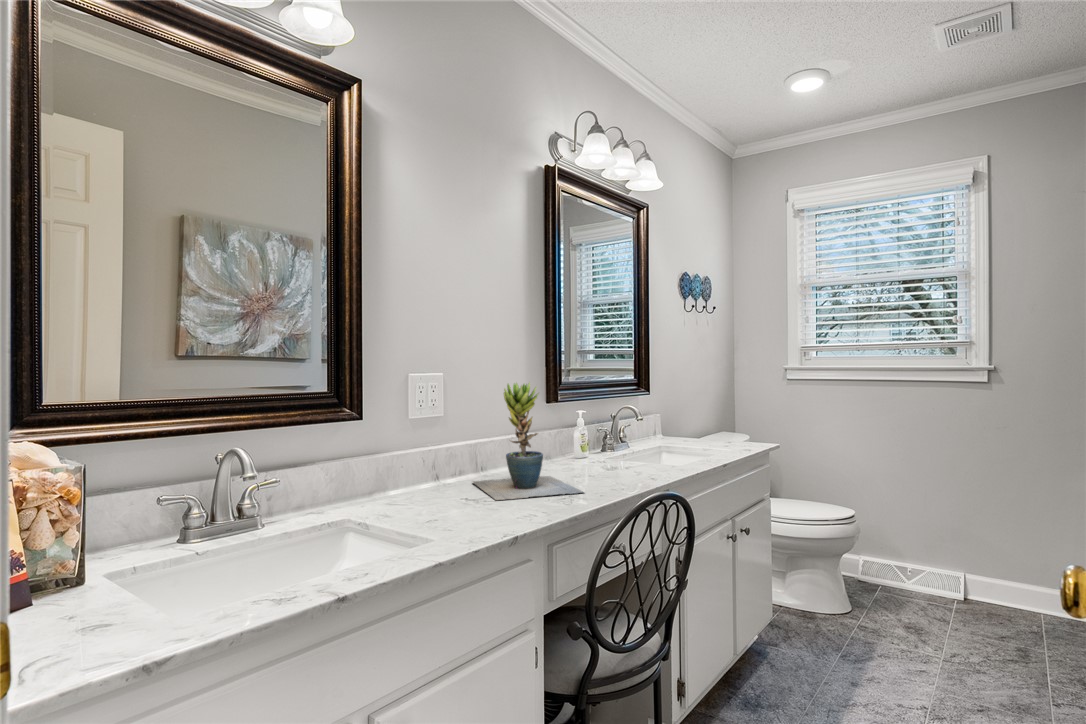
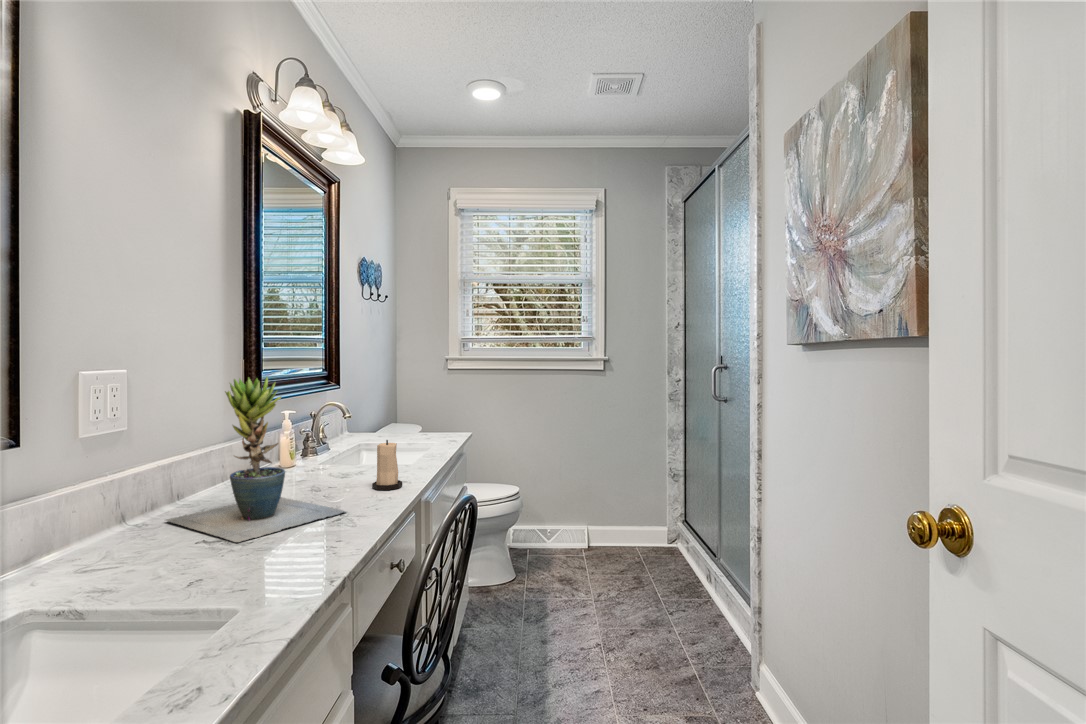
candle: none [624,438,650,482] -> present [372,440,402,490]

